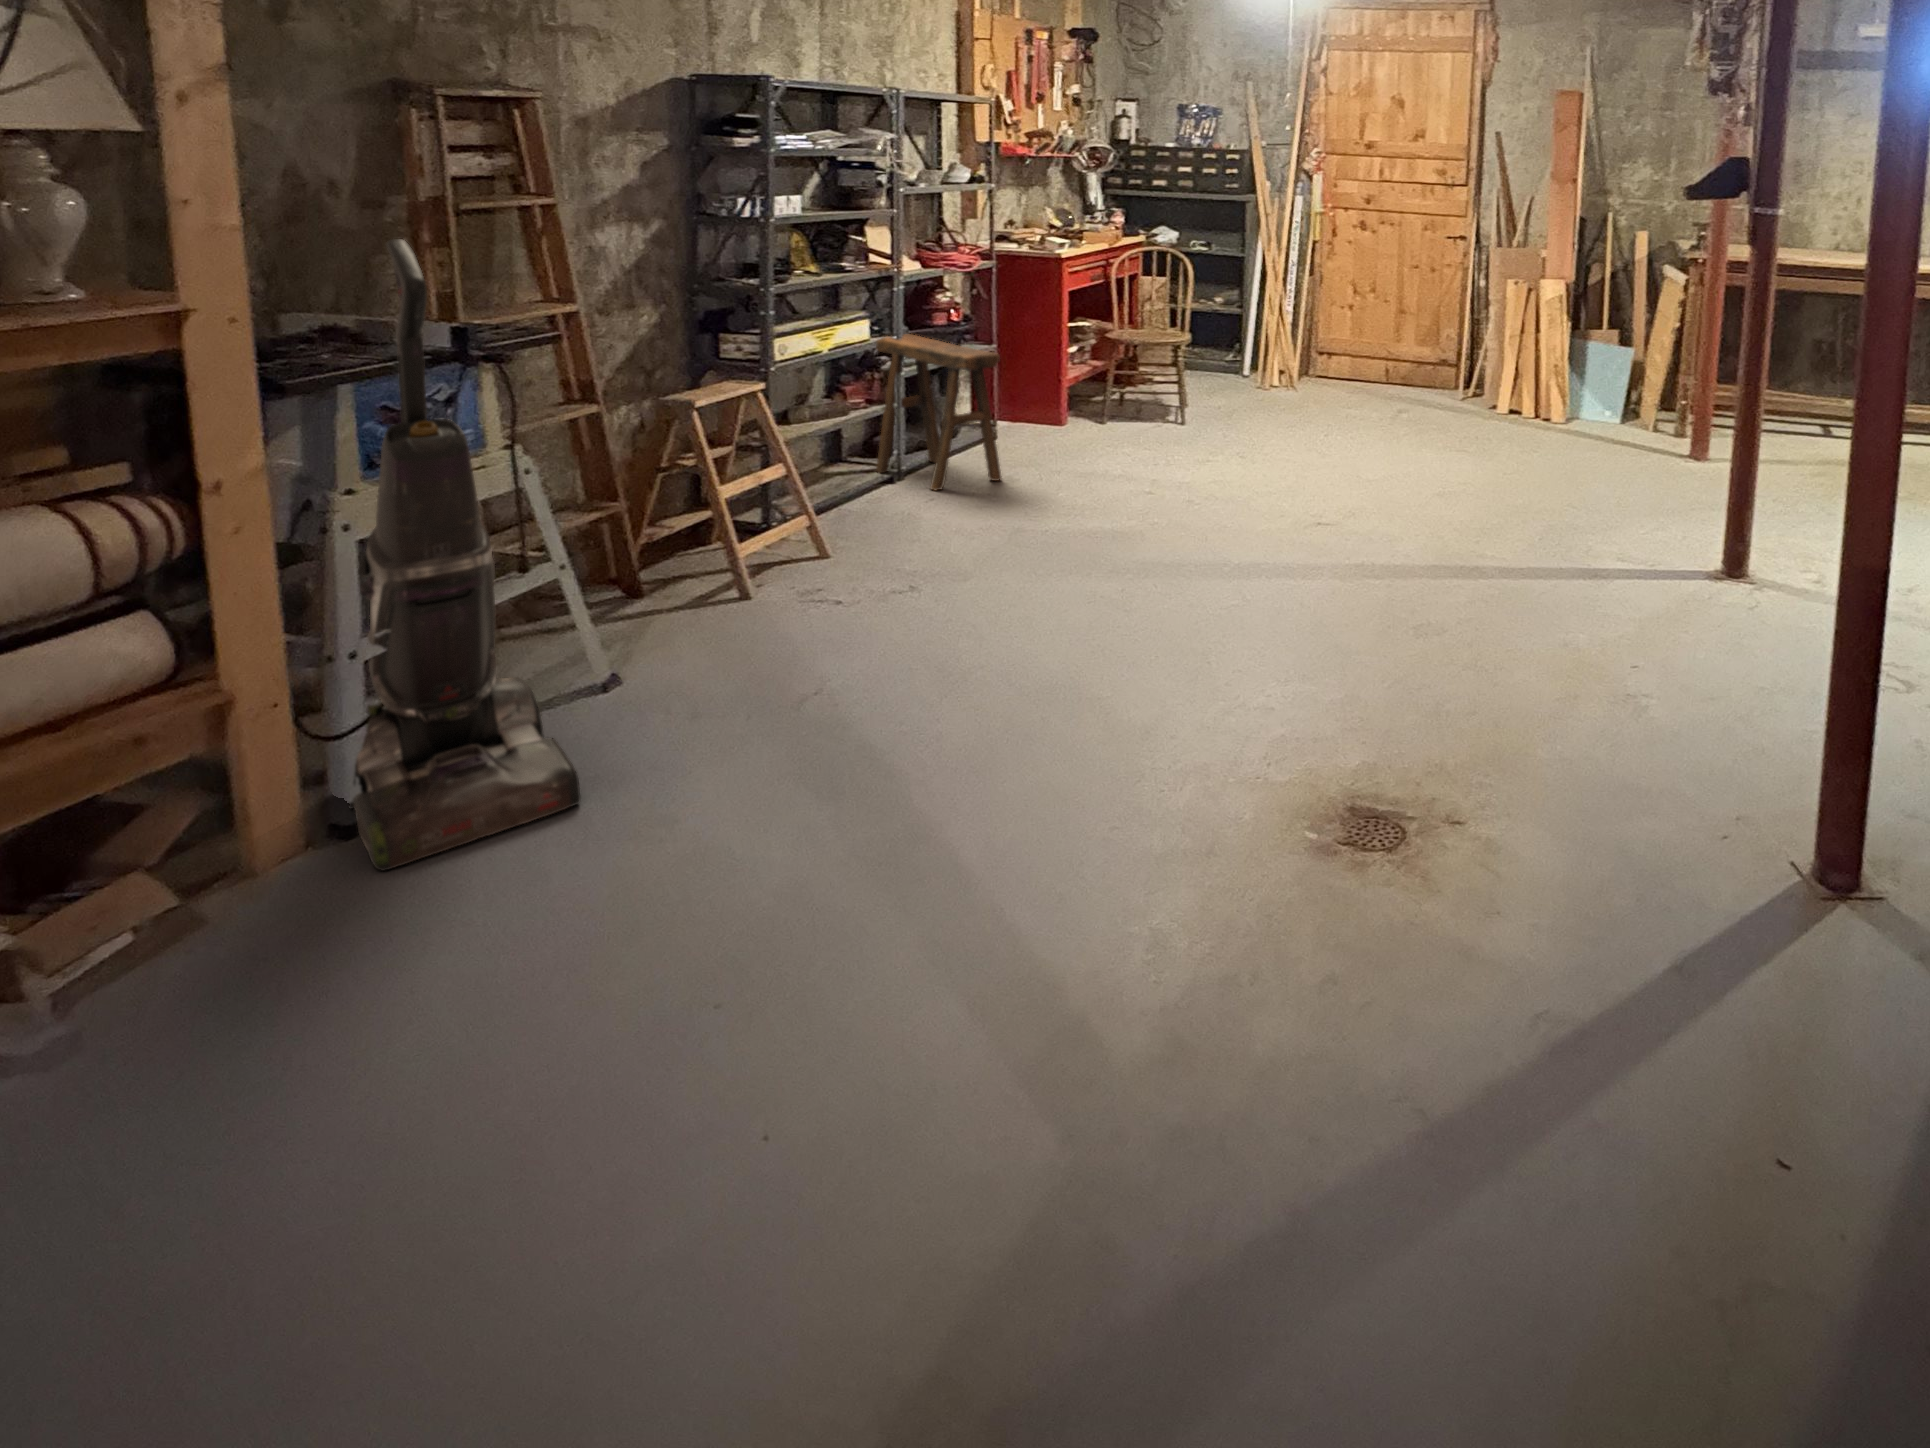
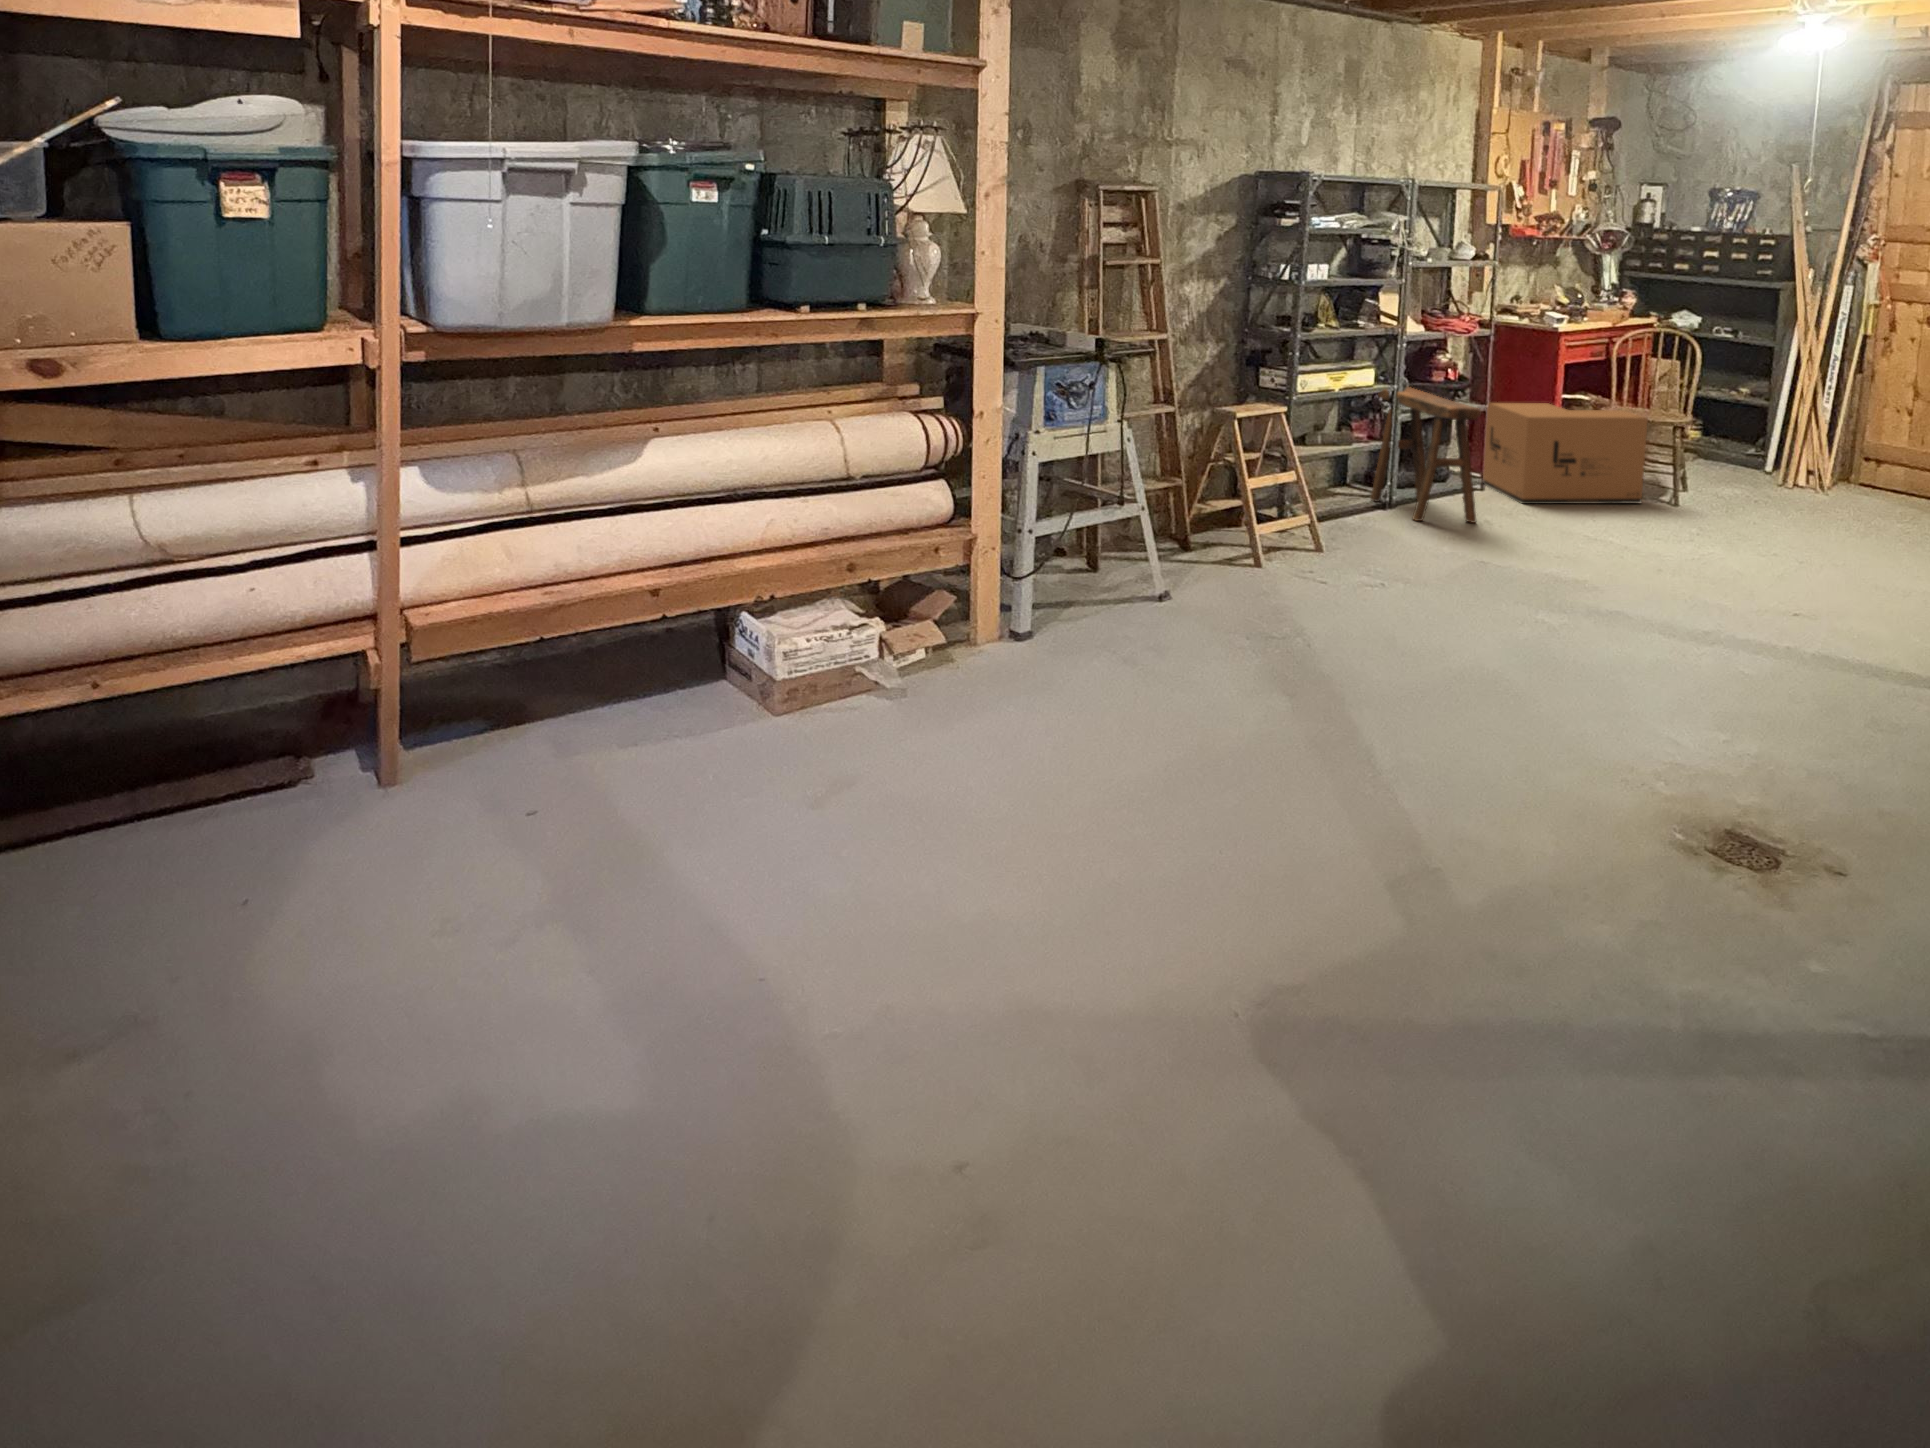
vacuum cleaner: present [349,239,581,871] -> none [1017,279,1143,656]
cardboard box: none [996,334,1155,447] -> present [1483,403,1648,504]

